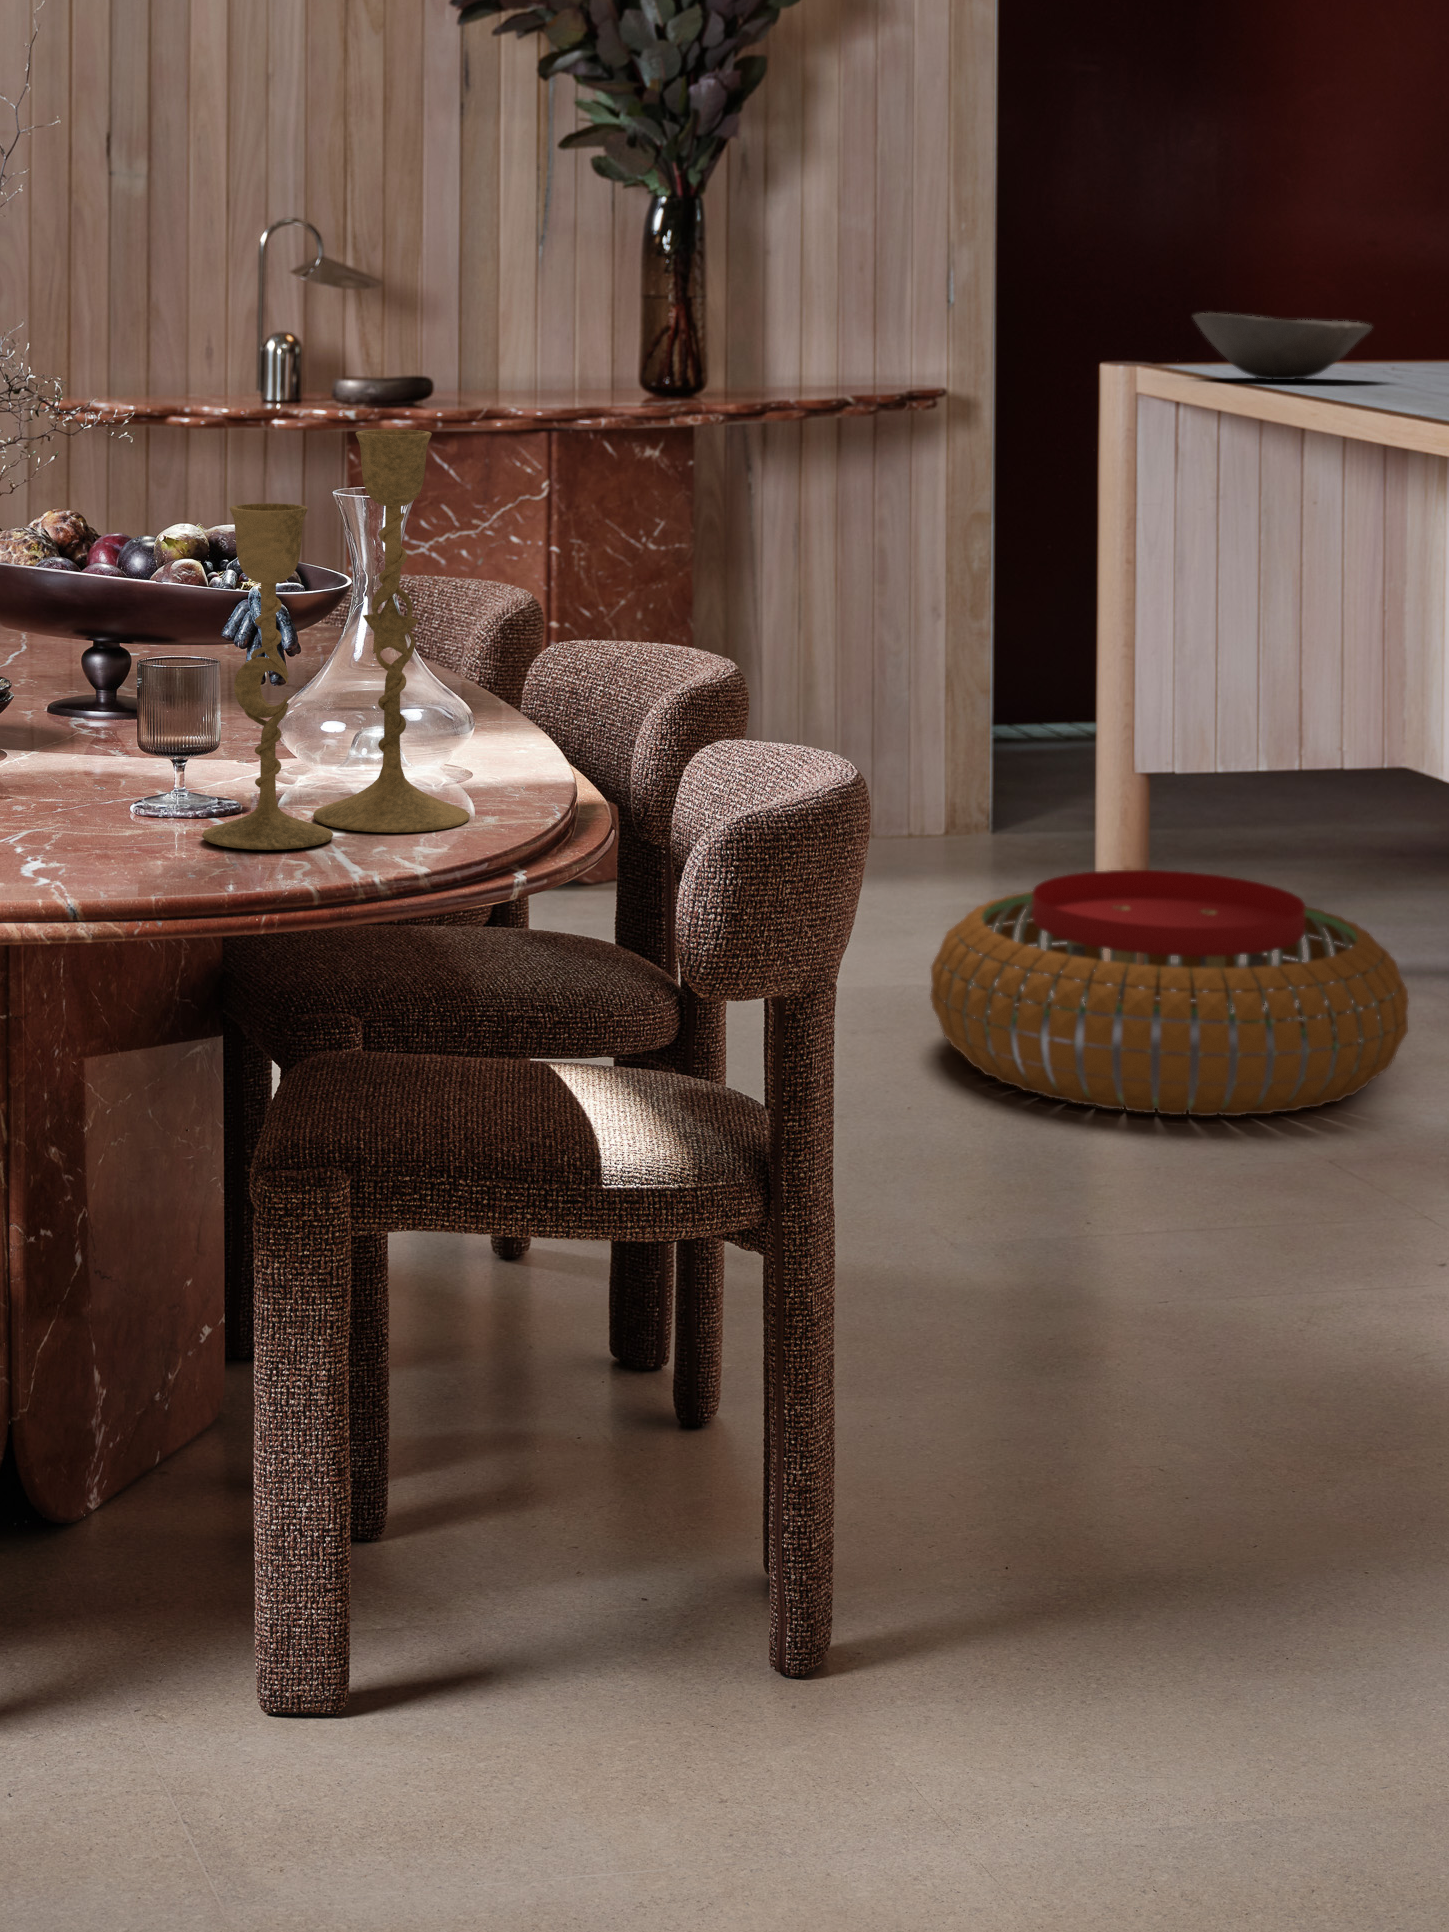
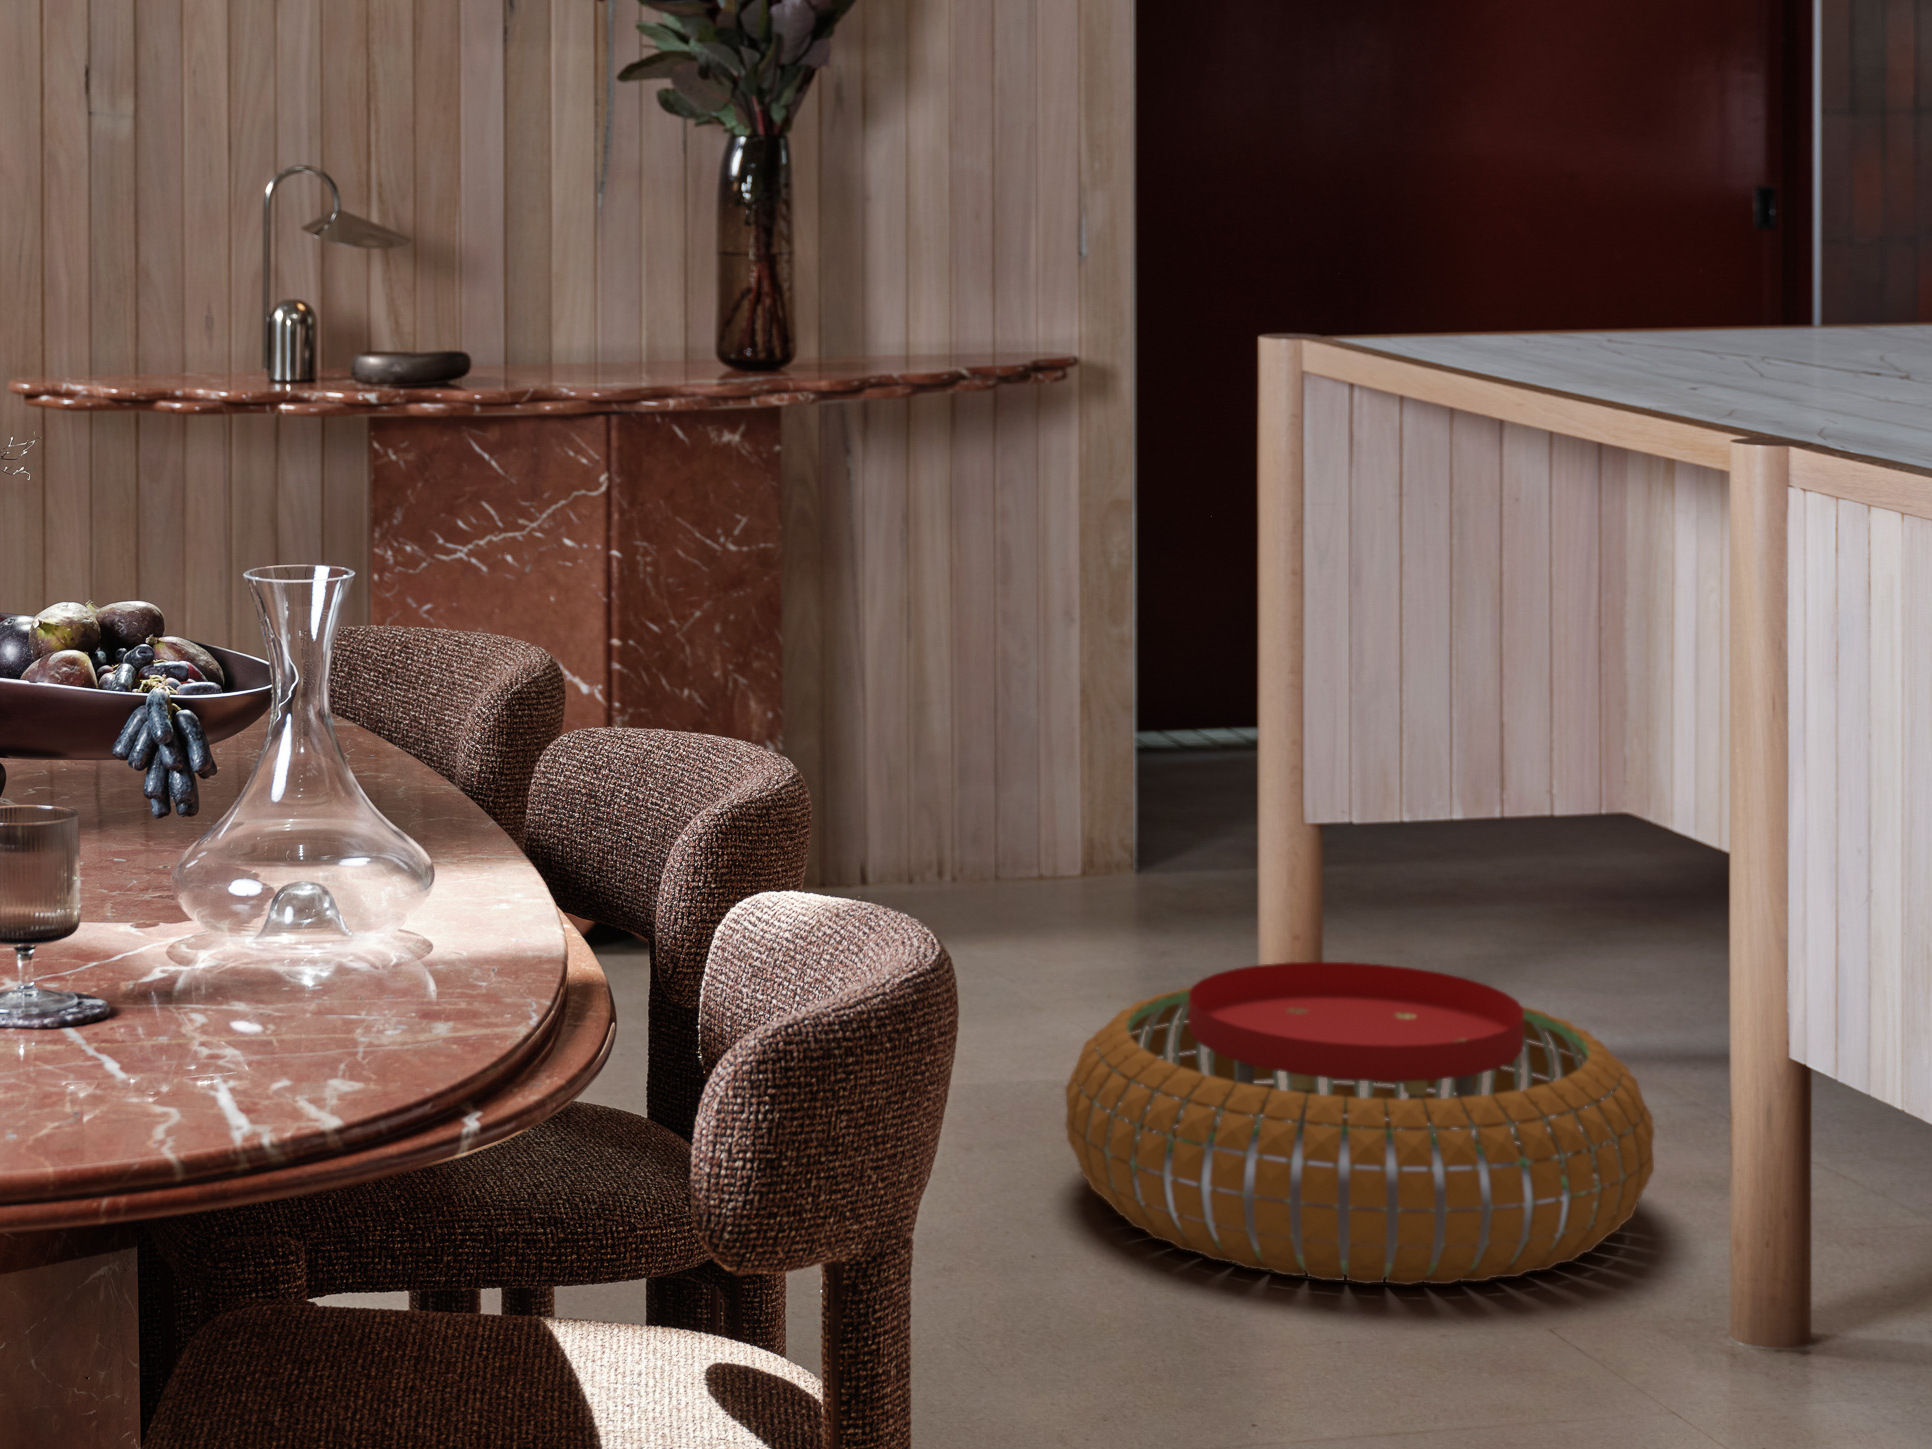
bowl: present [1194,313,1372,380] -> none [1371,276,1587,354]
candlestick: present [202,429,470,850] -> none [44,497,415,1086]

